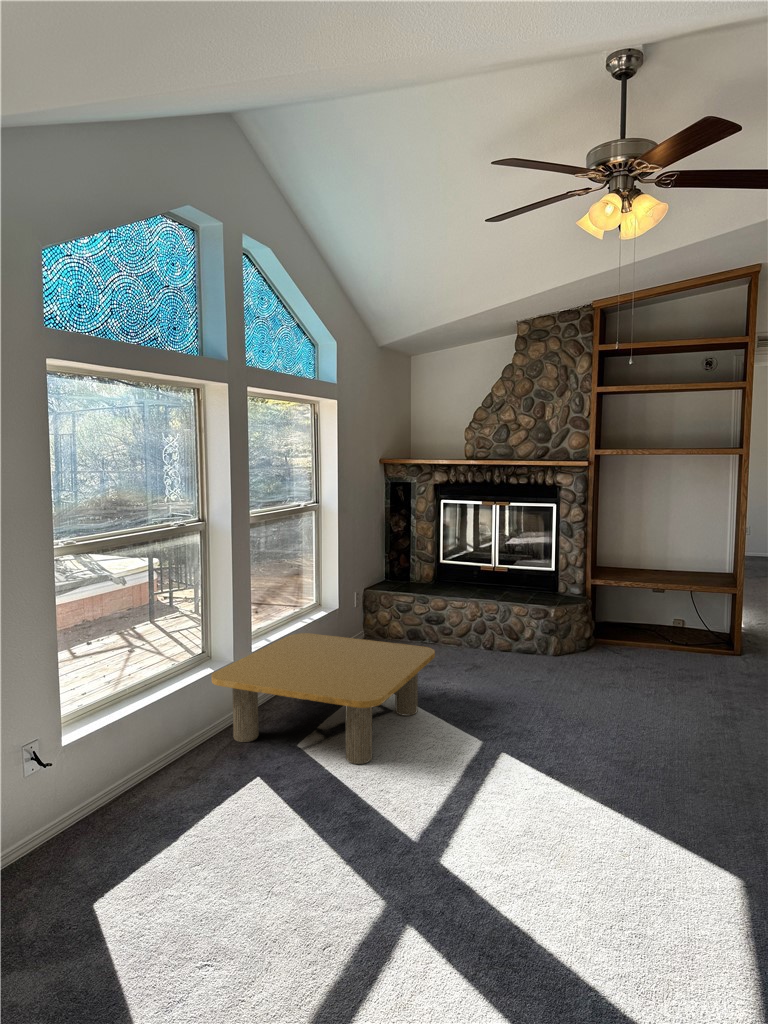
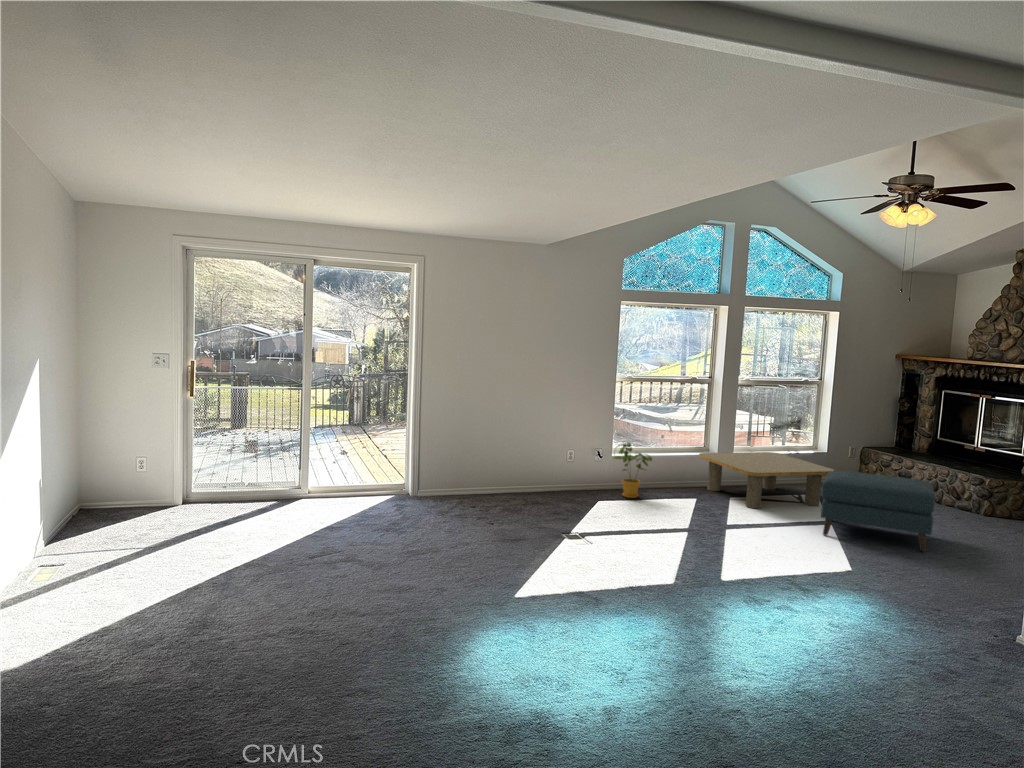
ottoman: none [477,644,679,790] -> present [821,471,935,552]
house plant: none [65,718,179,852] -> present [614,443,652,498]

